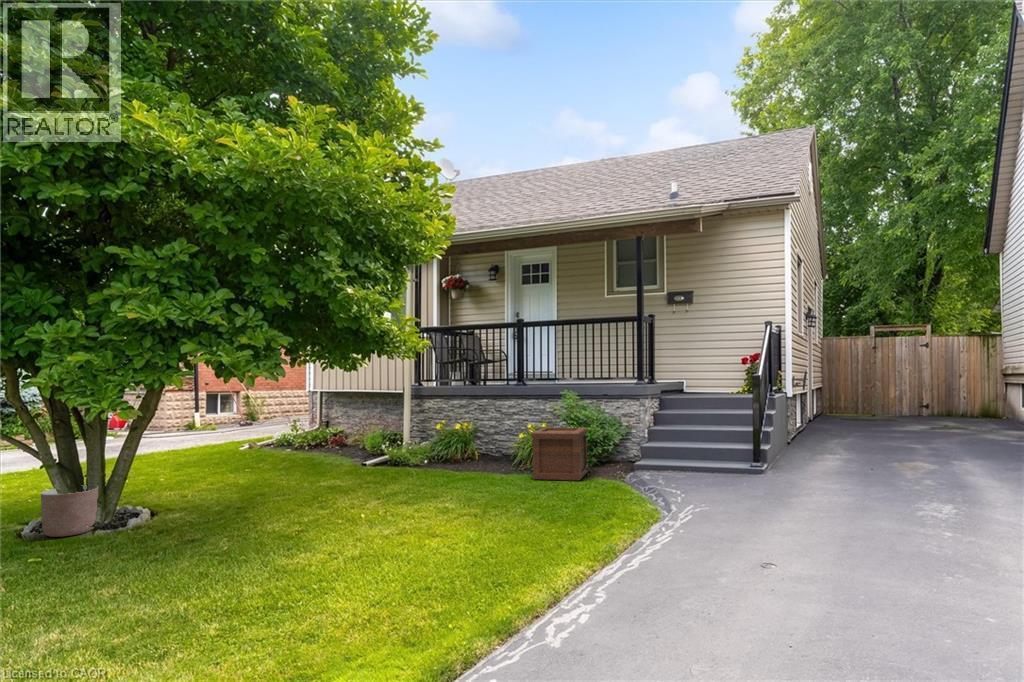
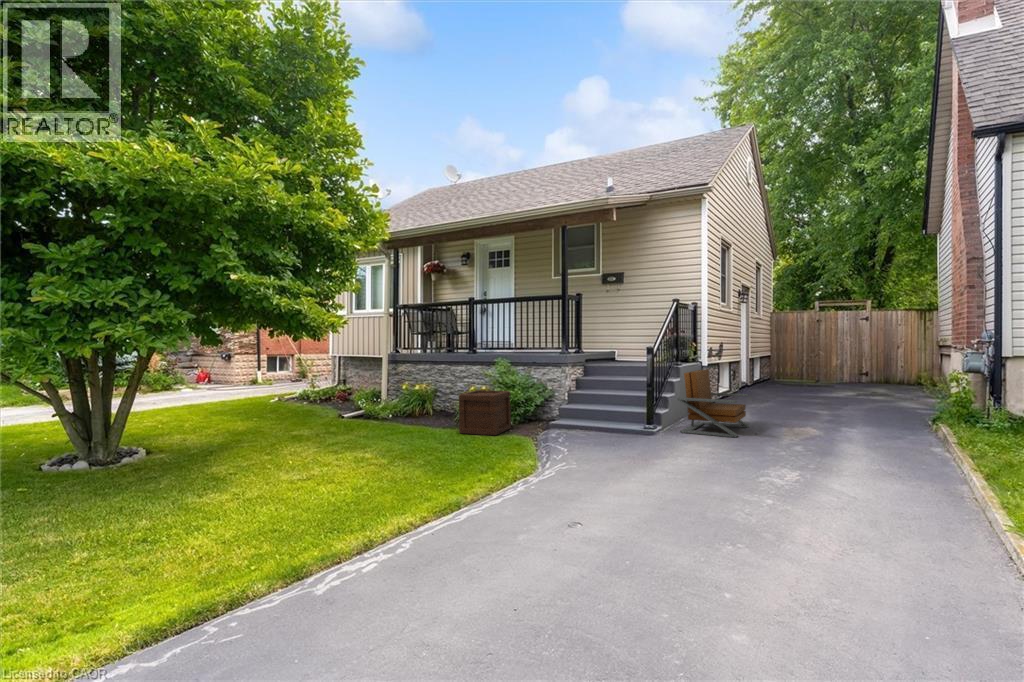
lounge chair: none [786,400,859,476] -> present [678,370,749,437]
planter: present [41,486,98,537] -> none [41,432,89,471]

